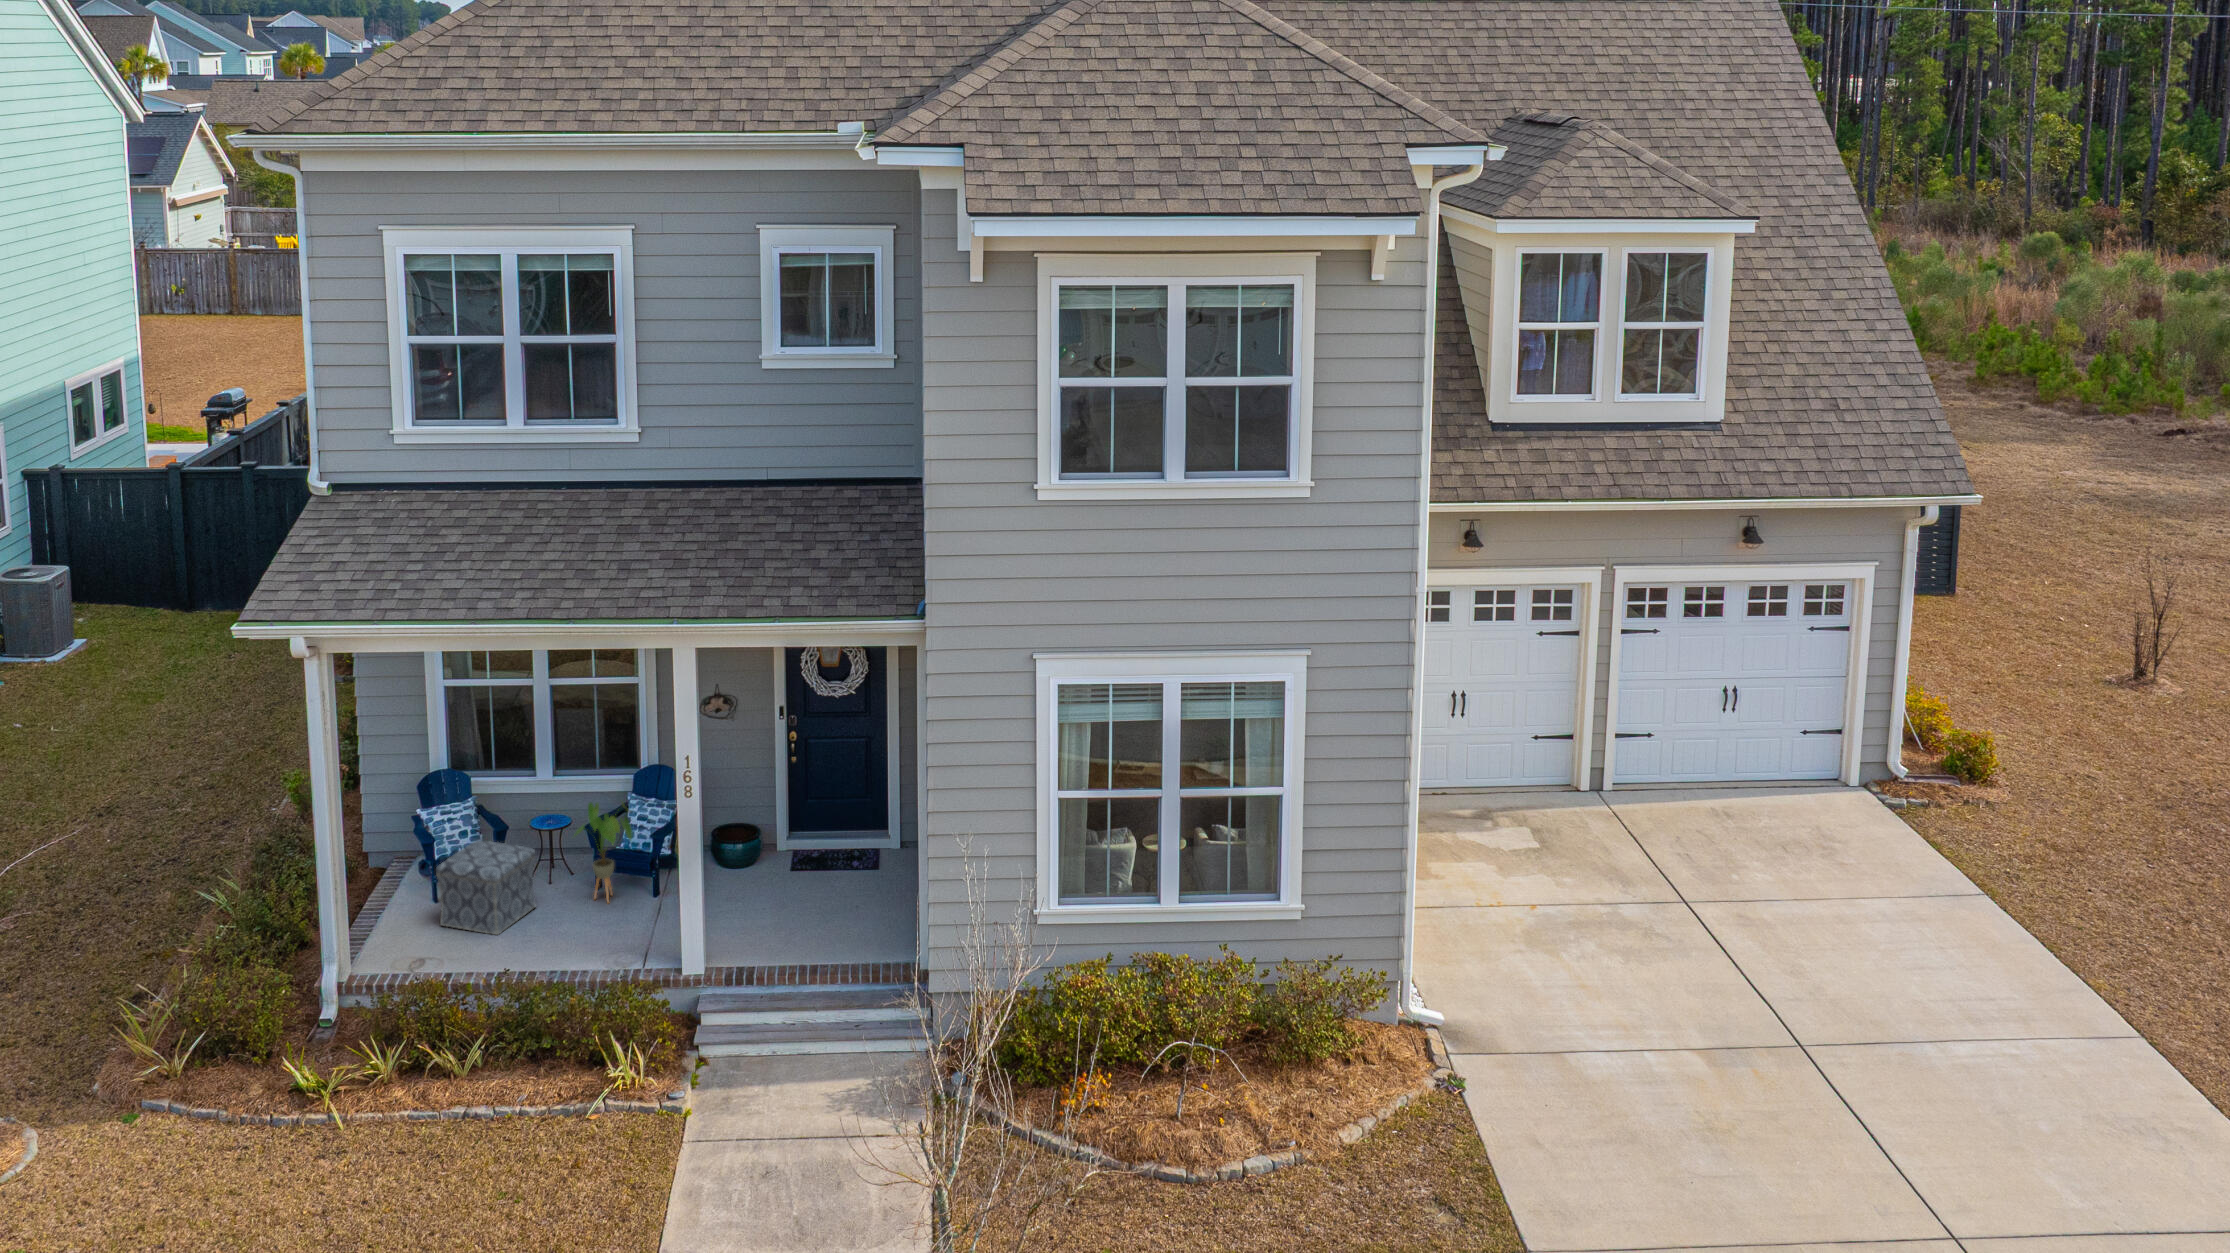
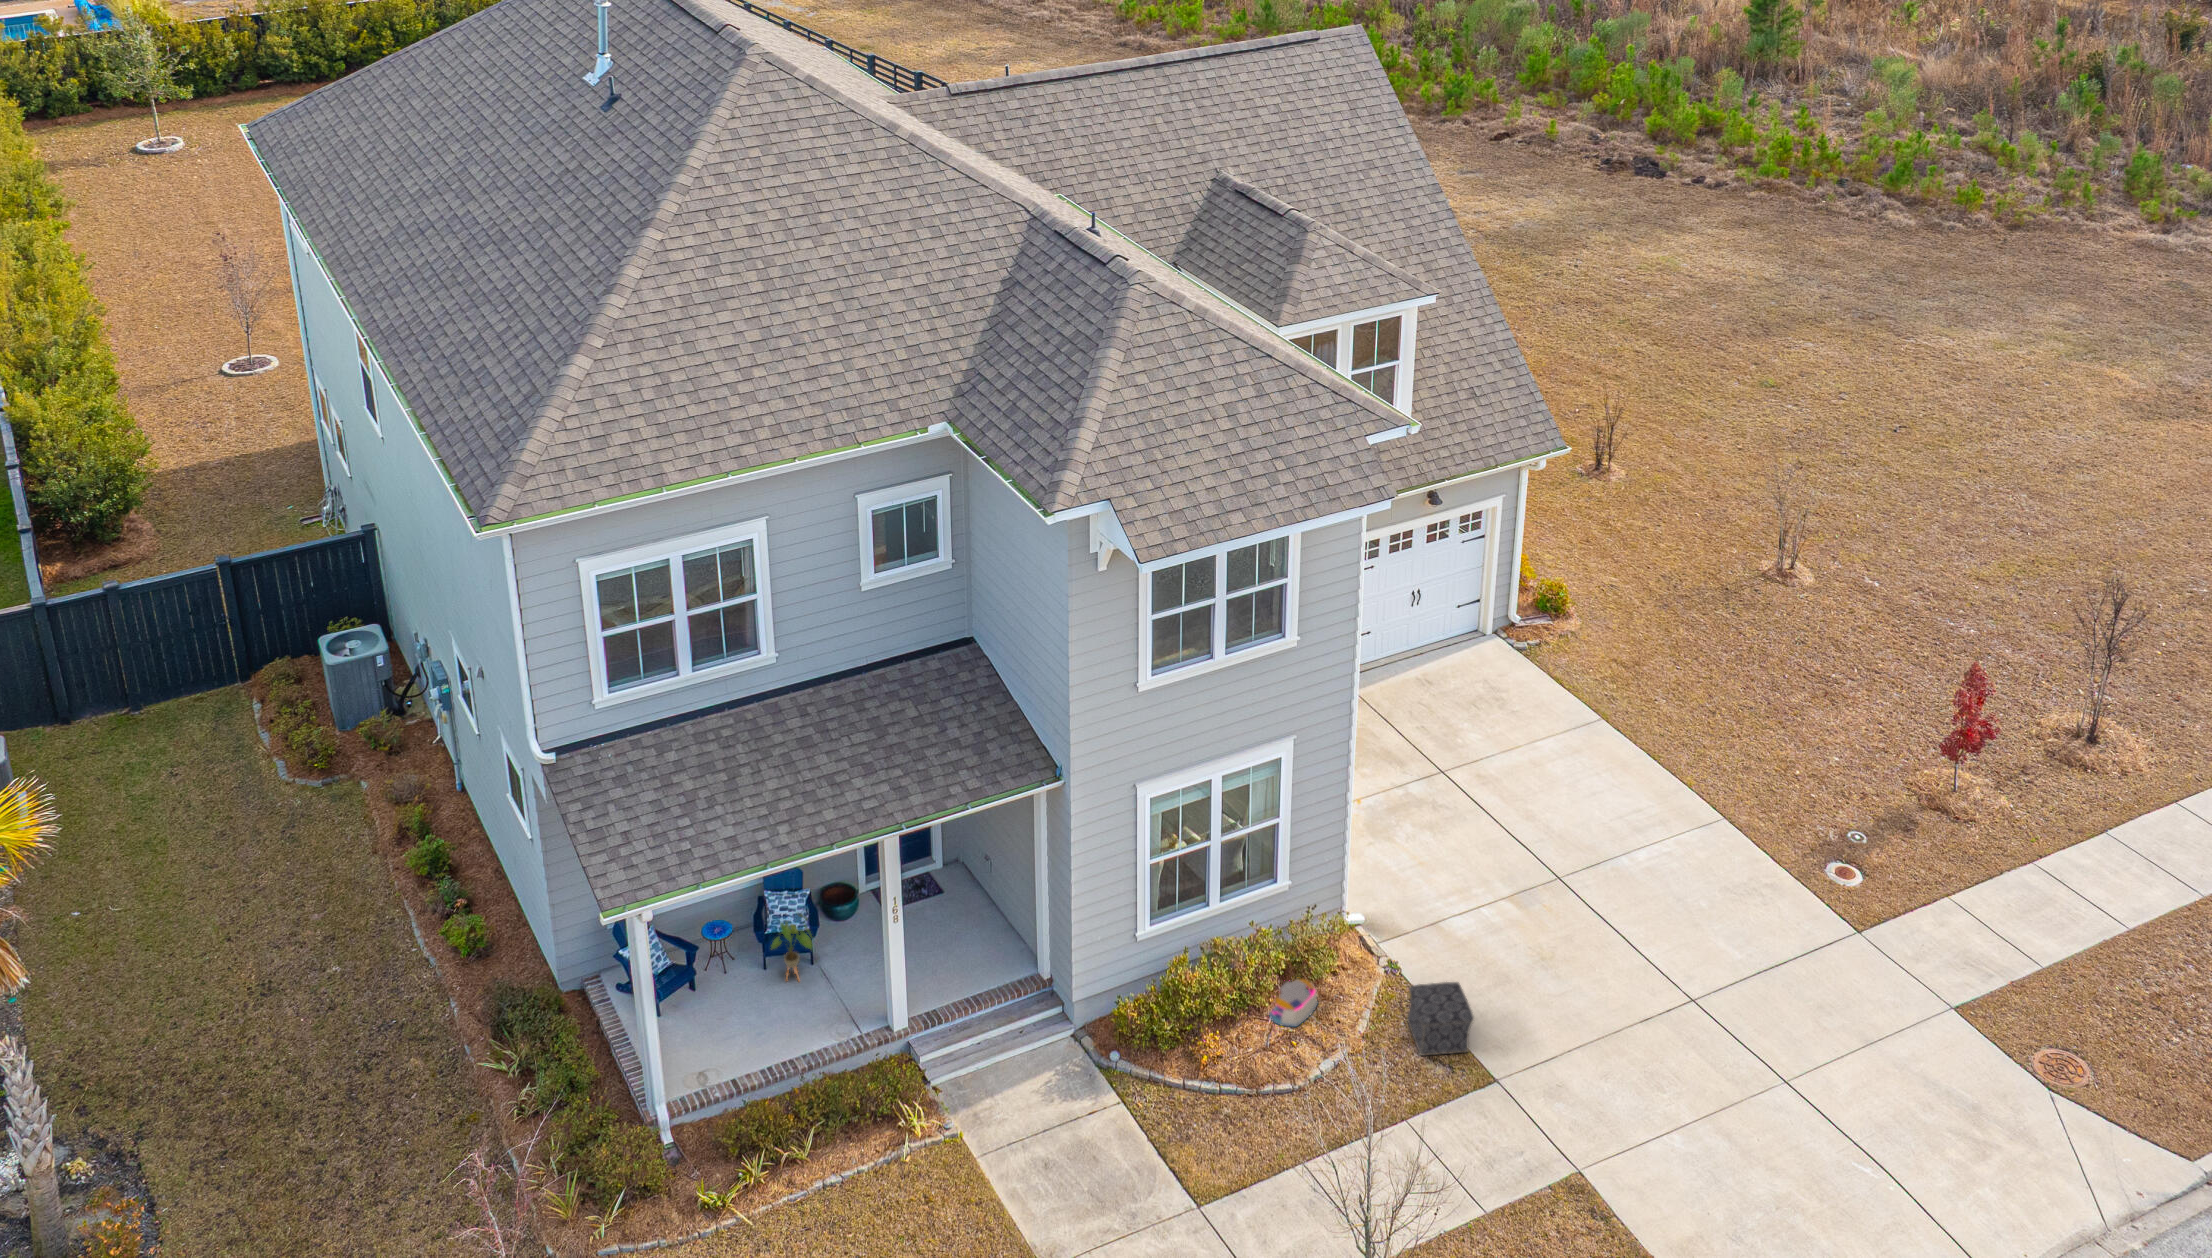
ottoman: present [436,840,536,935] -> present [1407,982,1474,1056]
storage bin: none [1210,1043,1300,1115] -> present [1269,979,1318,1027]

